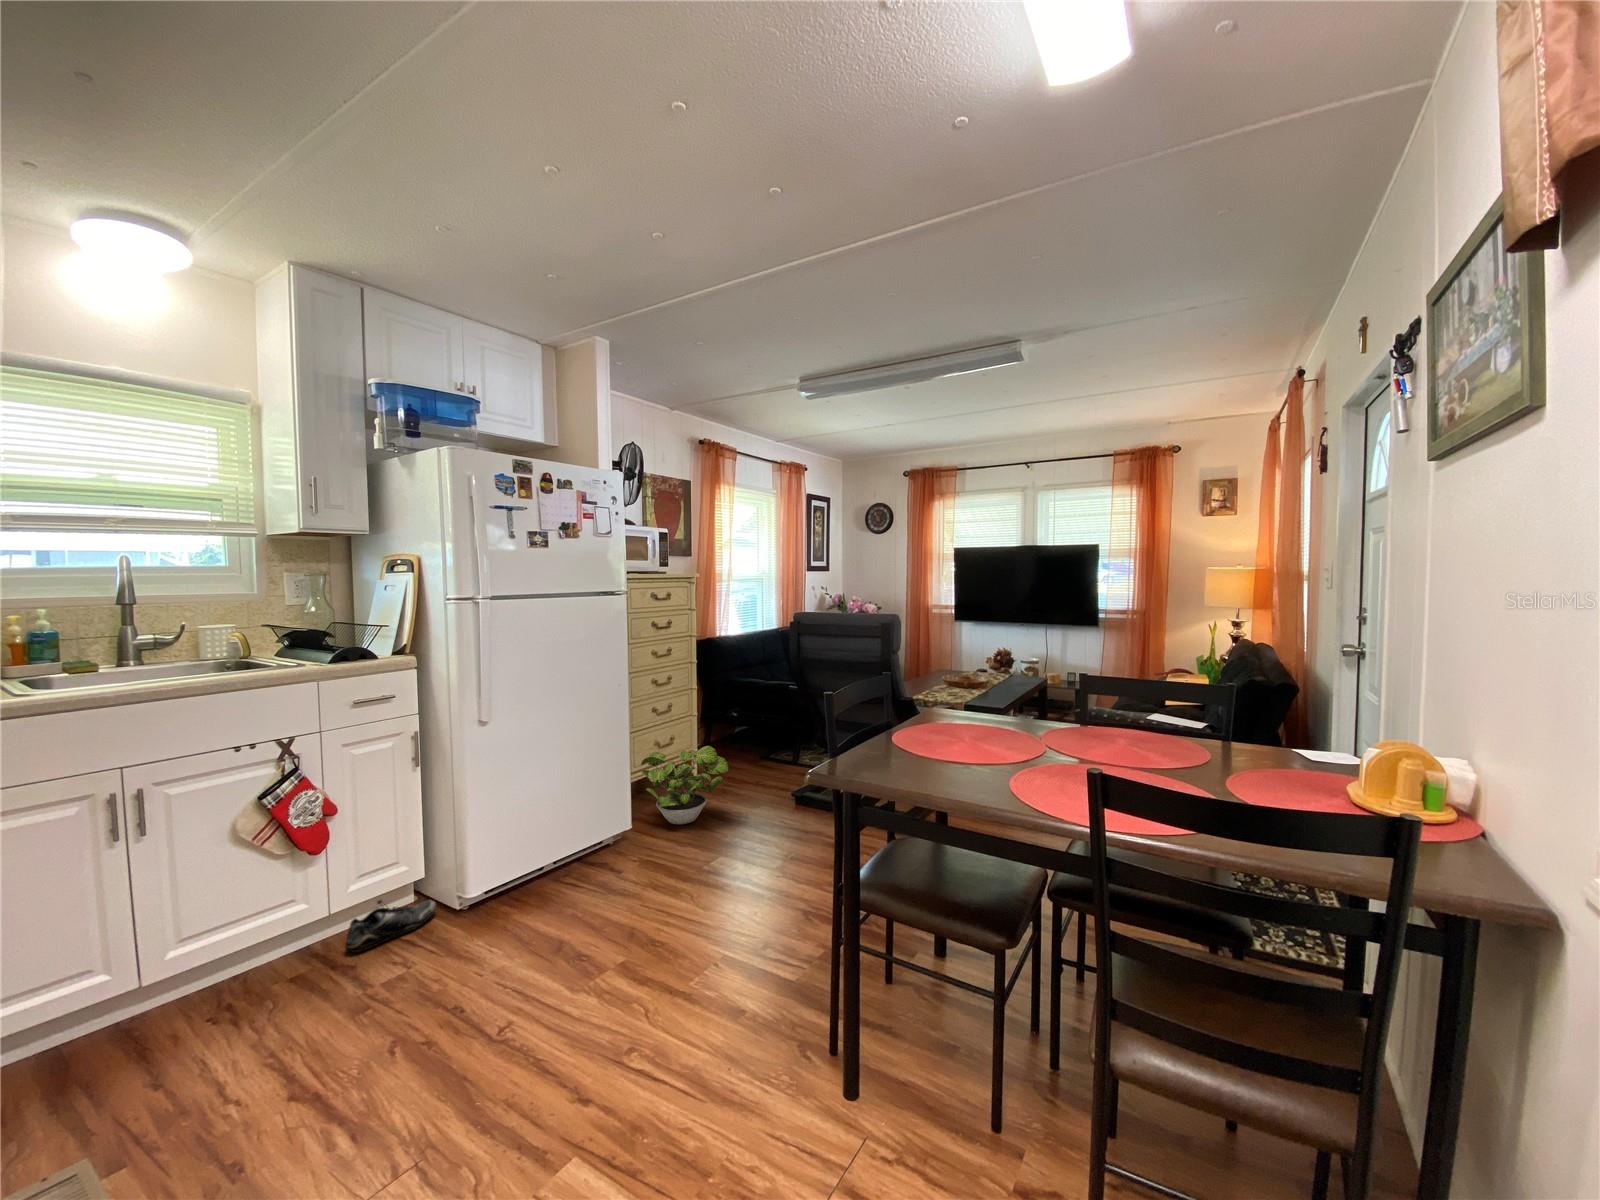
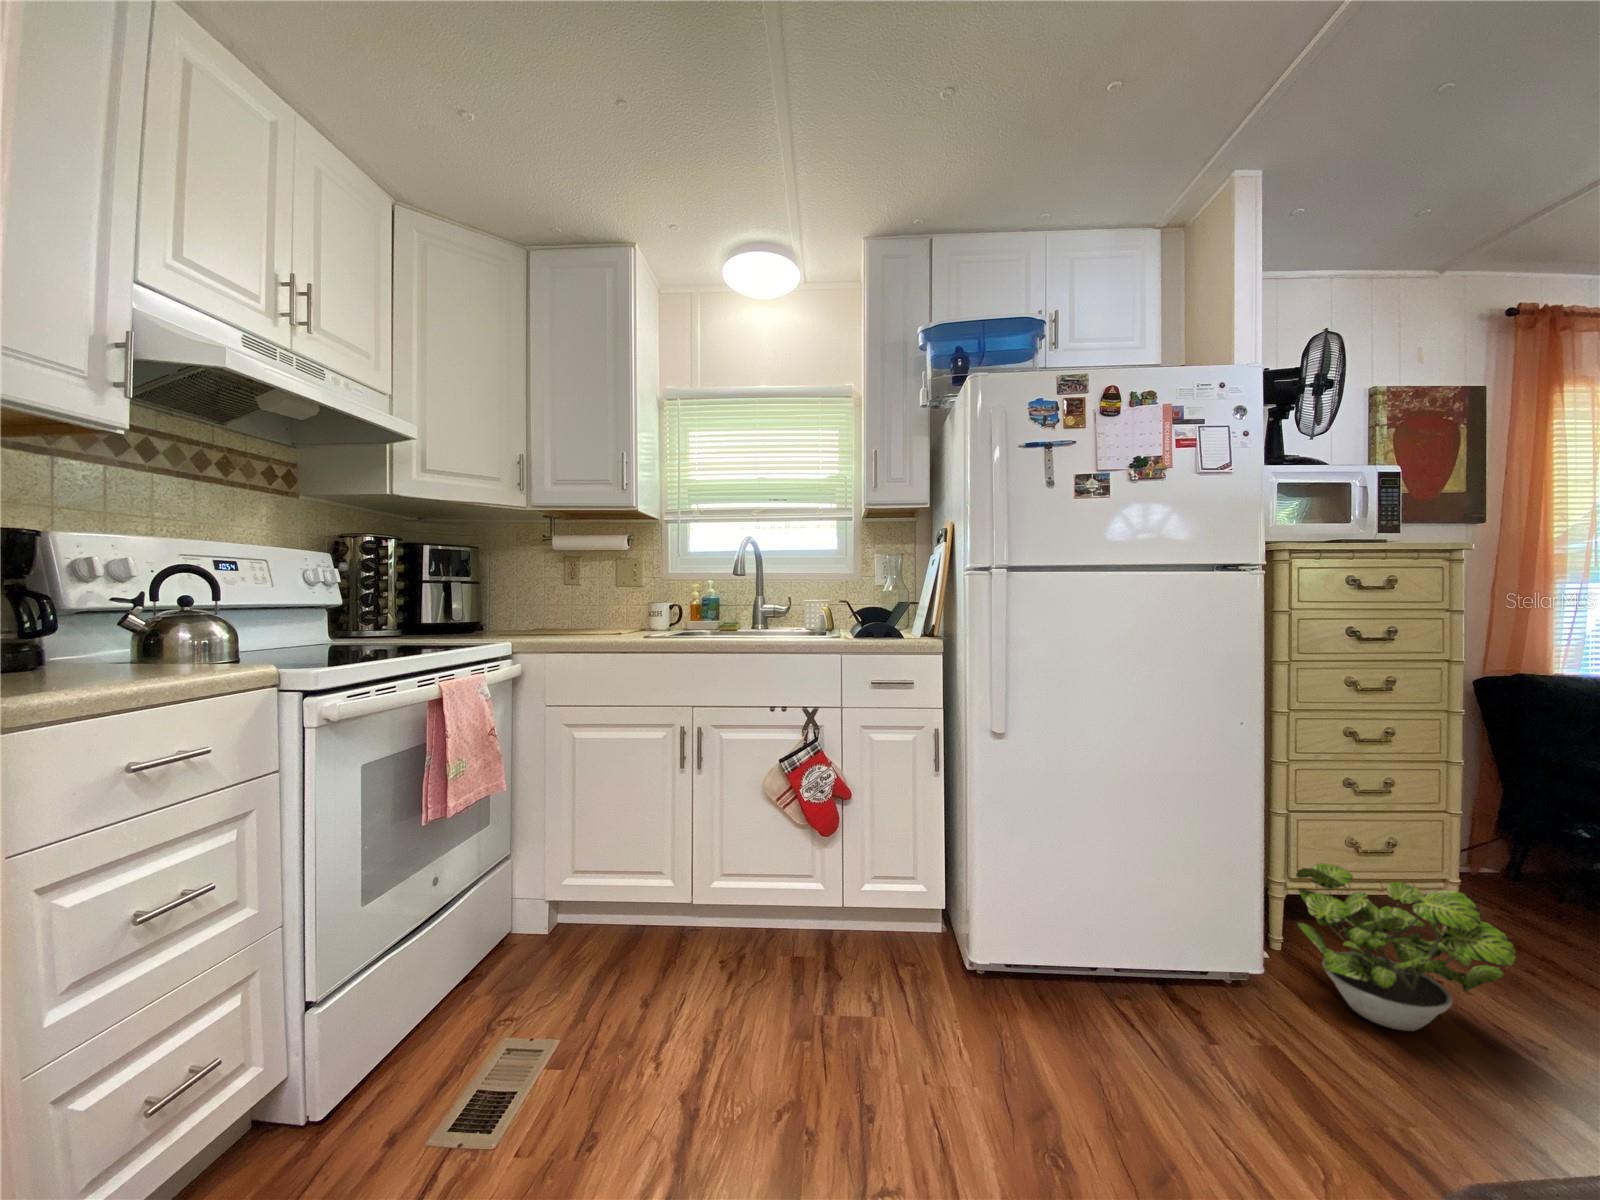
shoe: present [345,900,436,952] -> none [843,914,941,969]

